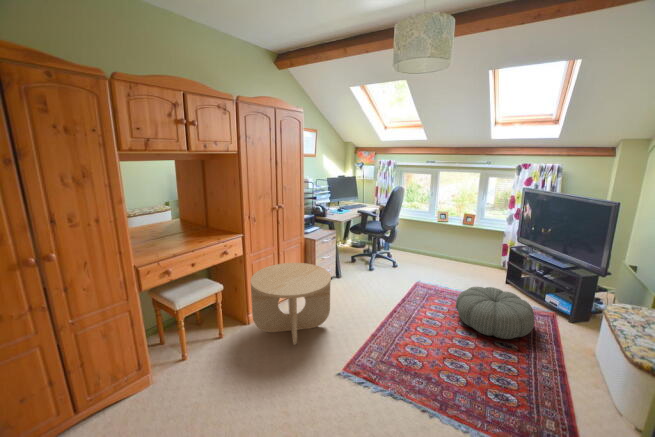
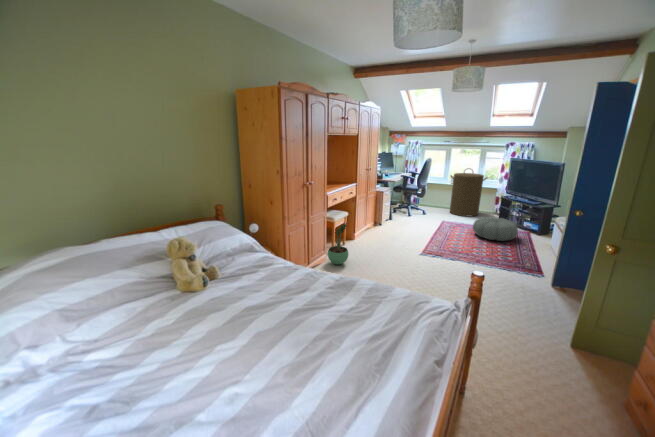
laundry hamper: none [434,201,488,273] -> present [450,170,487,216]
side table: present [251,263,331,344] -> none [360,204,407,246]
potted plant: none [138,322,186,404] -> present [328,224,348,264]

